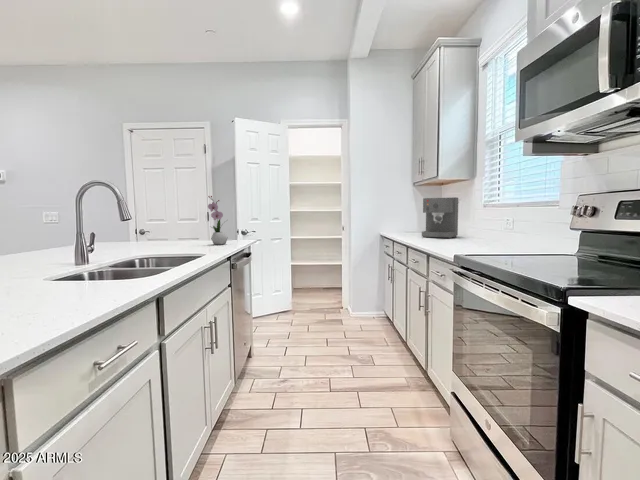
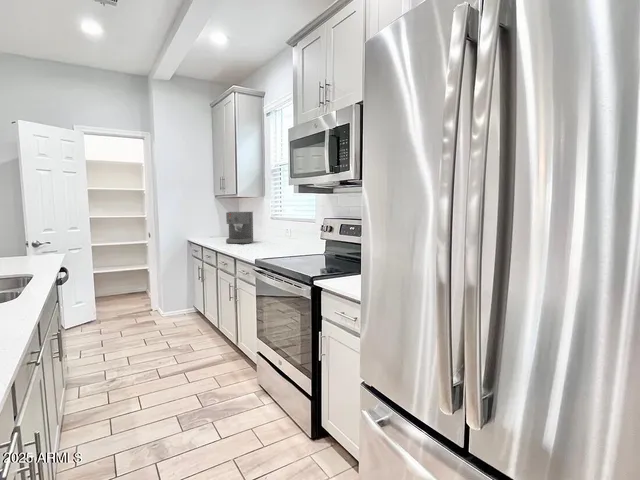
flower arrangement: present [208,196,228,245] -> none [15,214,40,263]

